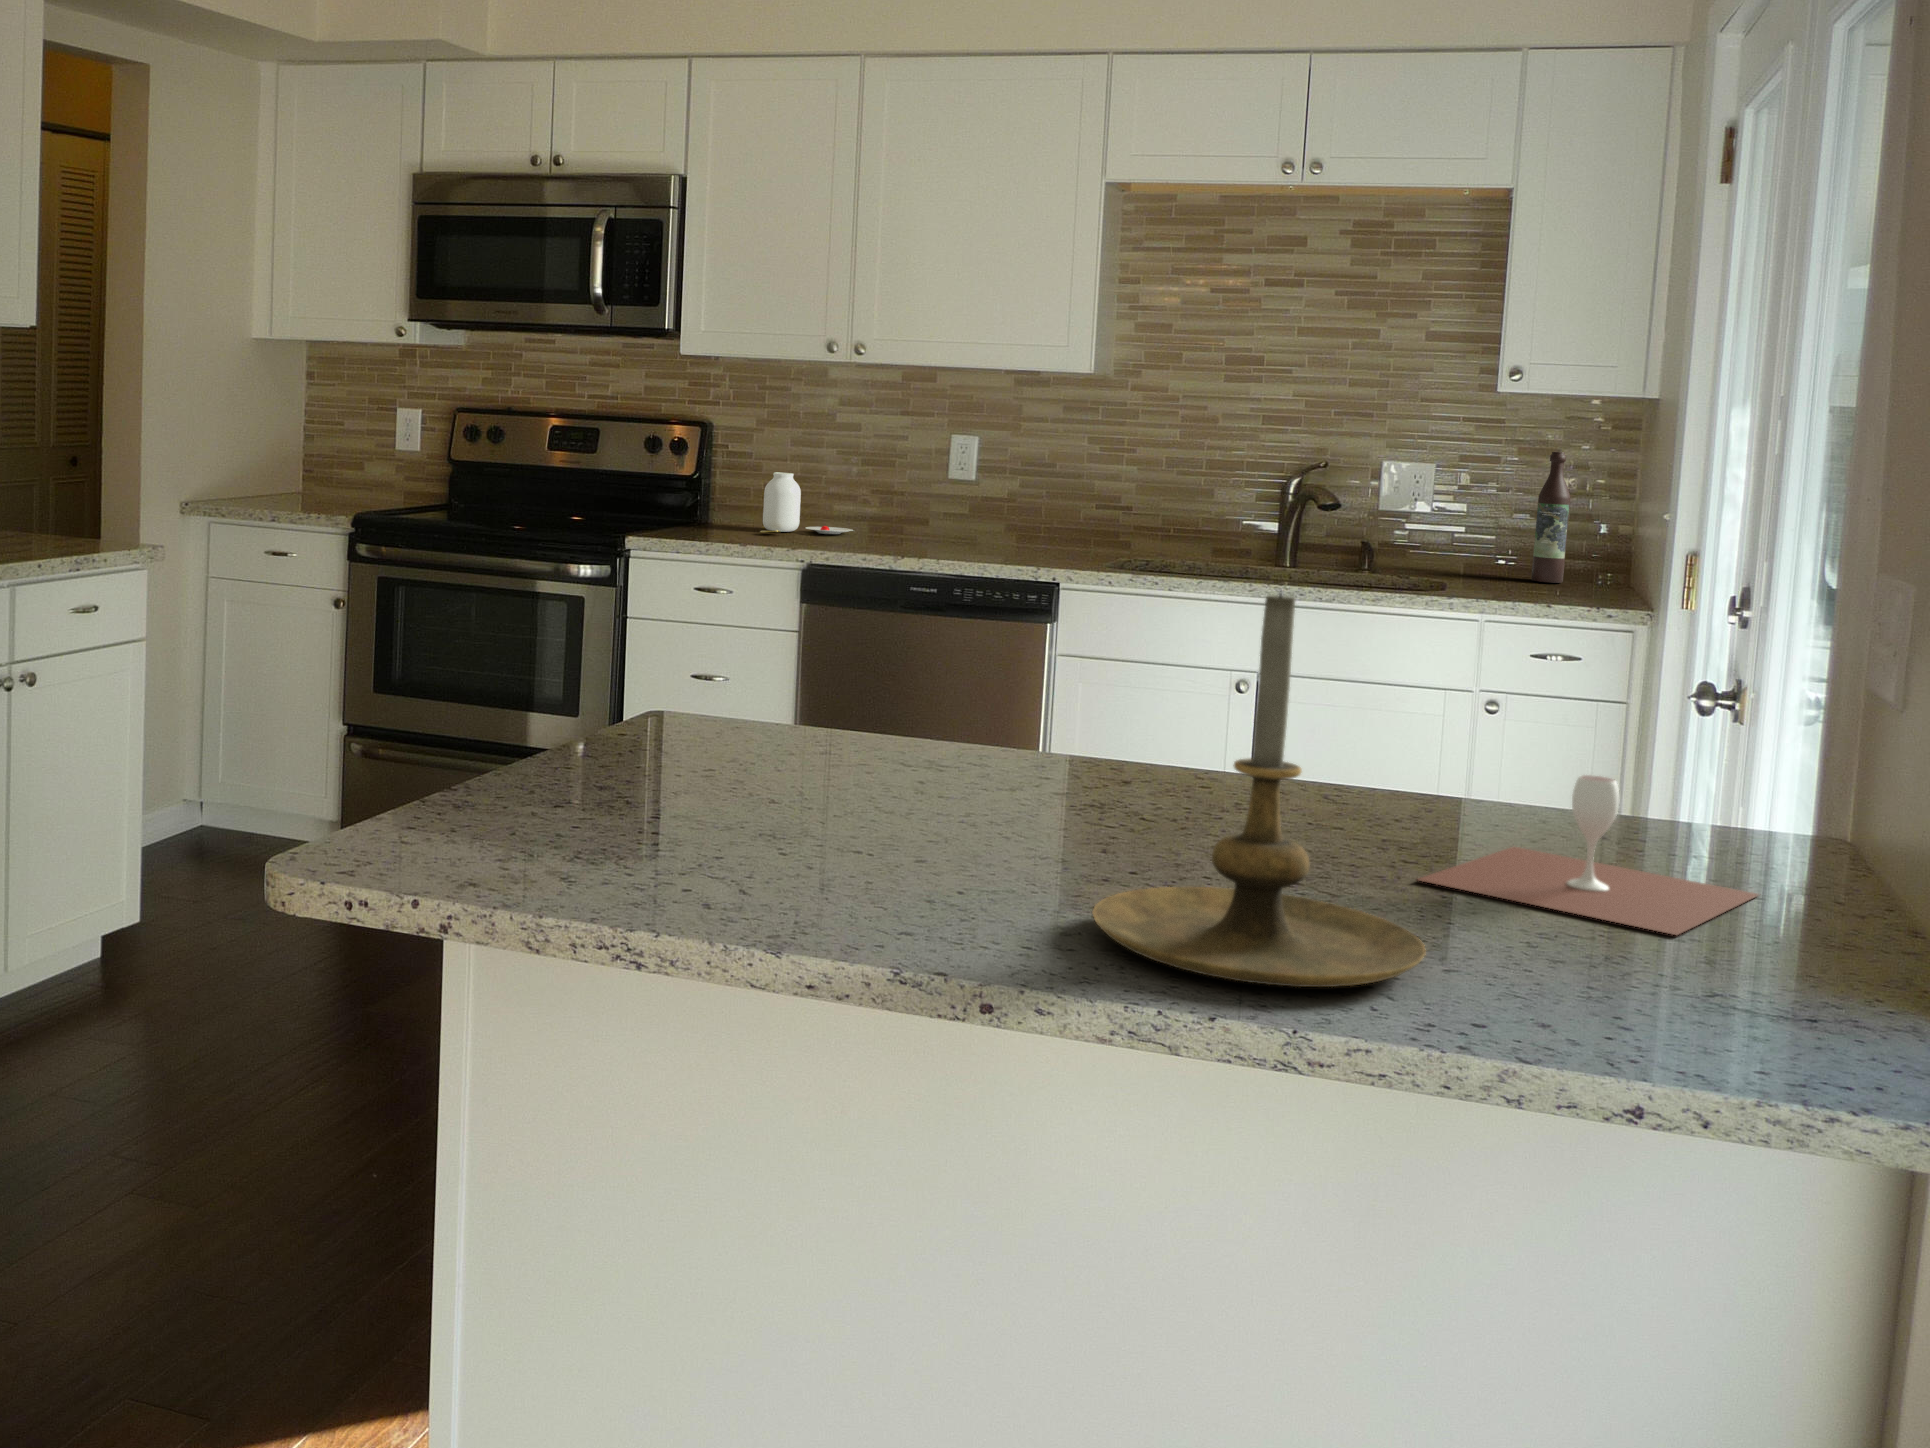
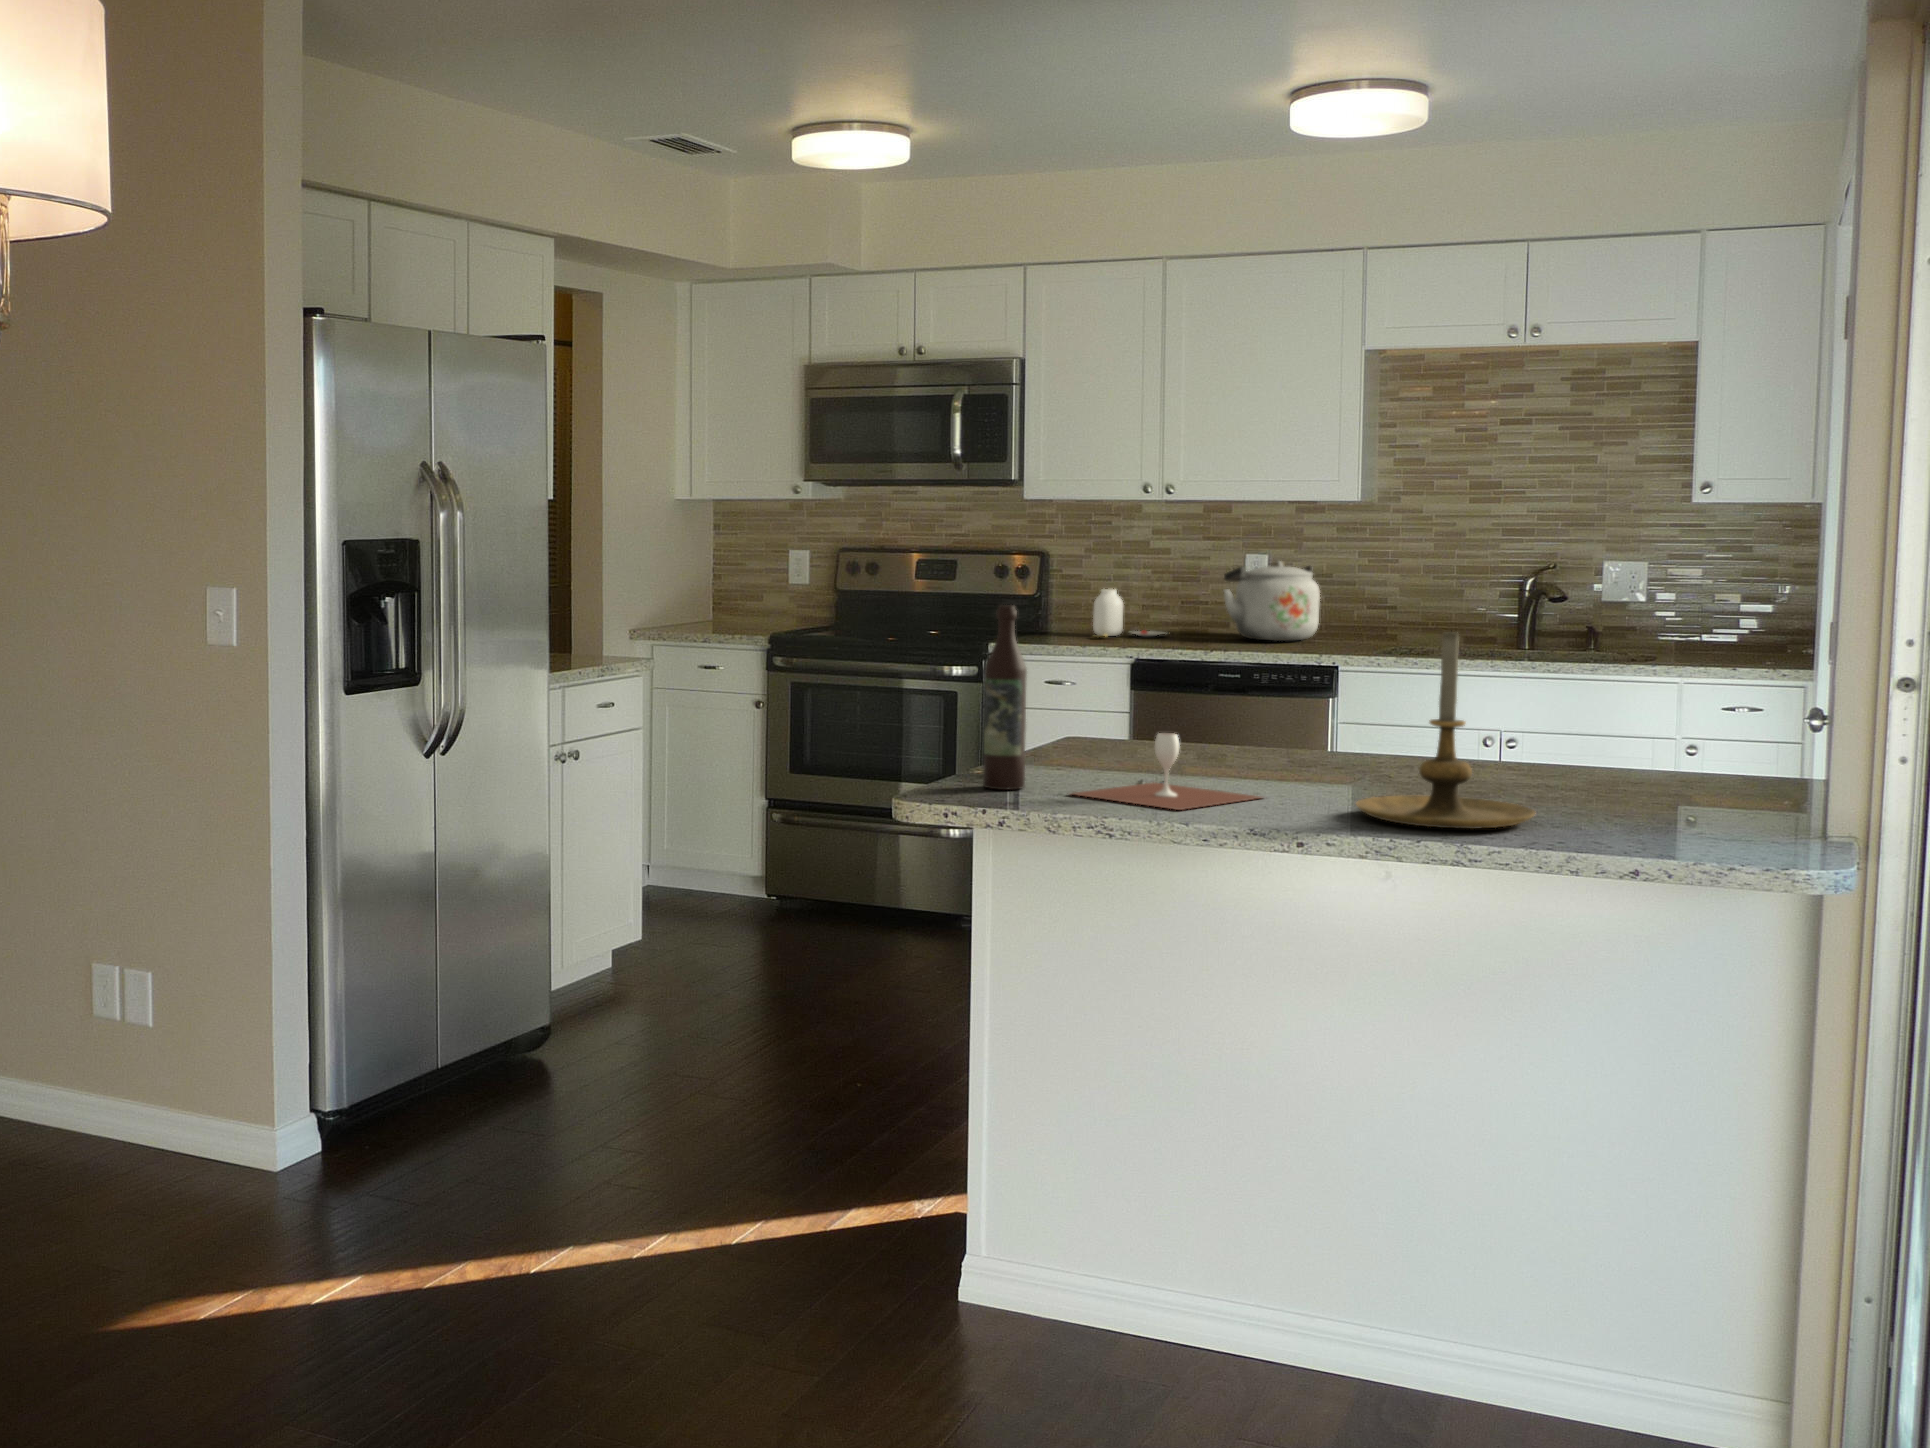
kettle: none [922,445,1040,545] -> present [1224,561,1320,641]
wine bottle: present [1531,452,1571,583] -> present [983,605,1027,790]
wine glass: present [1418,775,1758,935] -> present [1073,733,1260,810]

